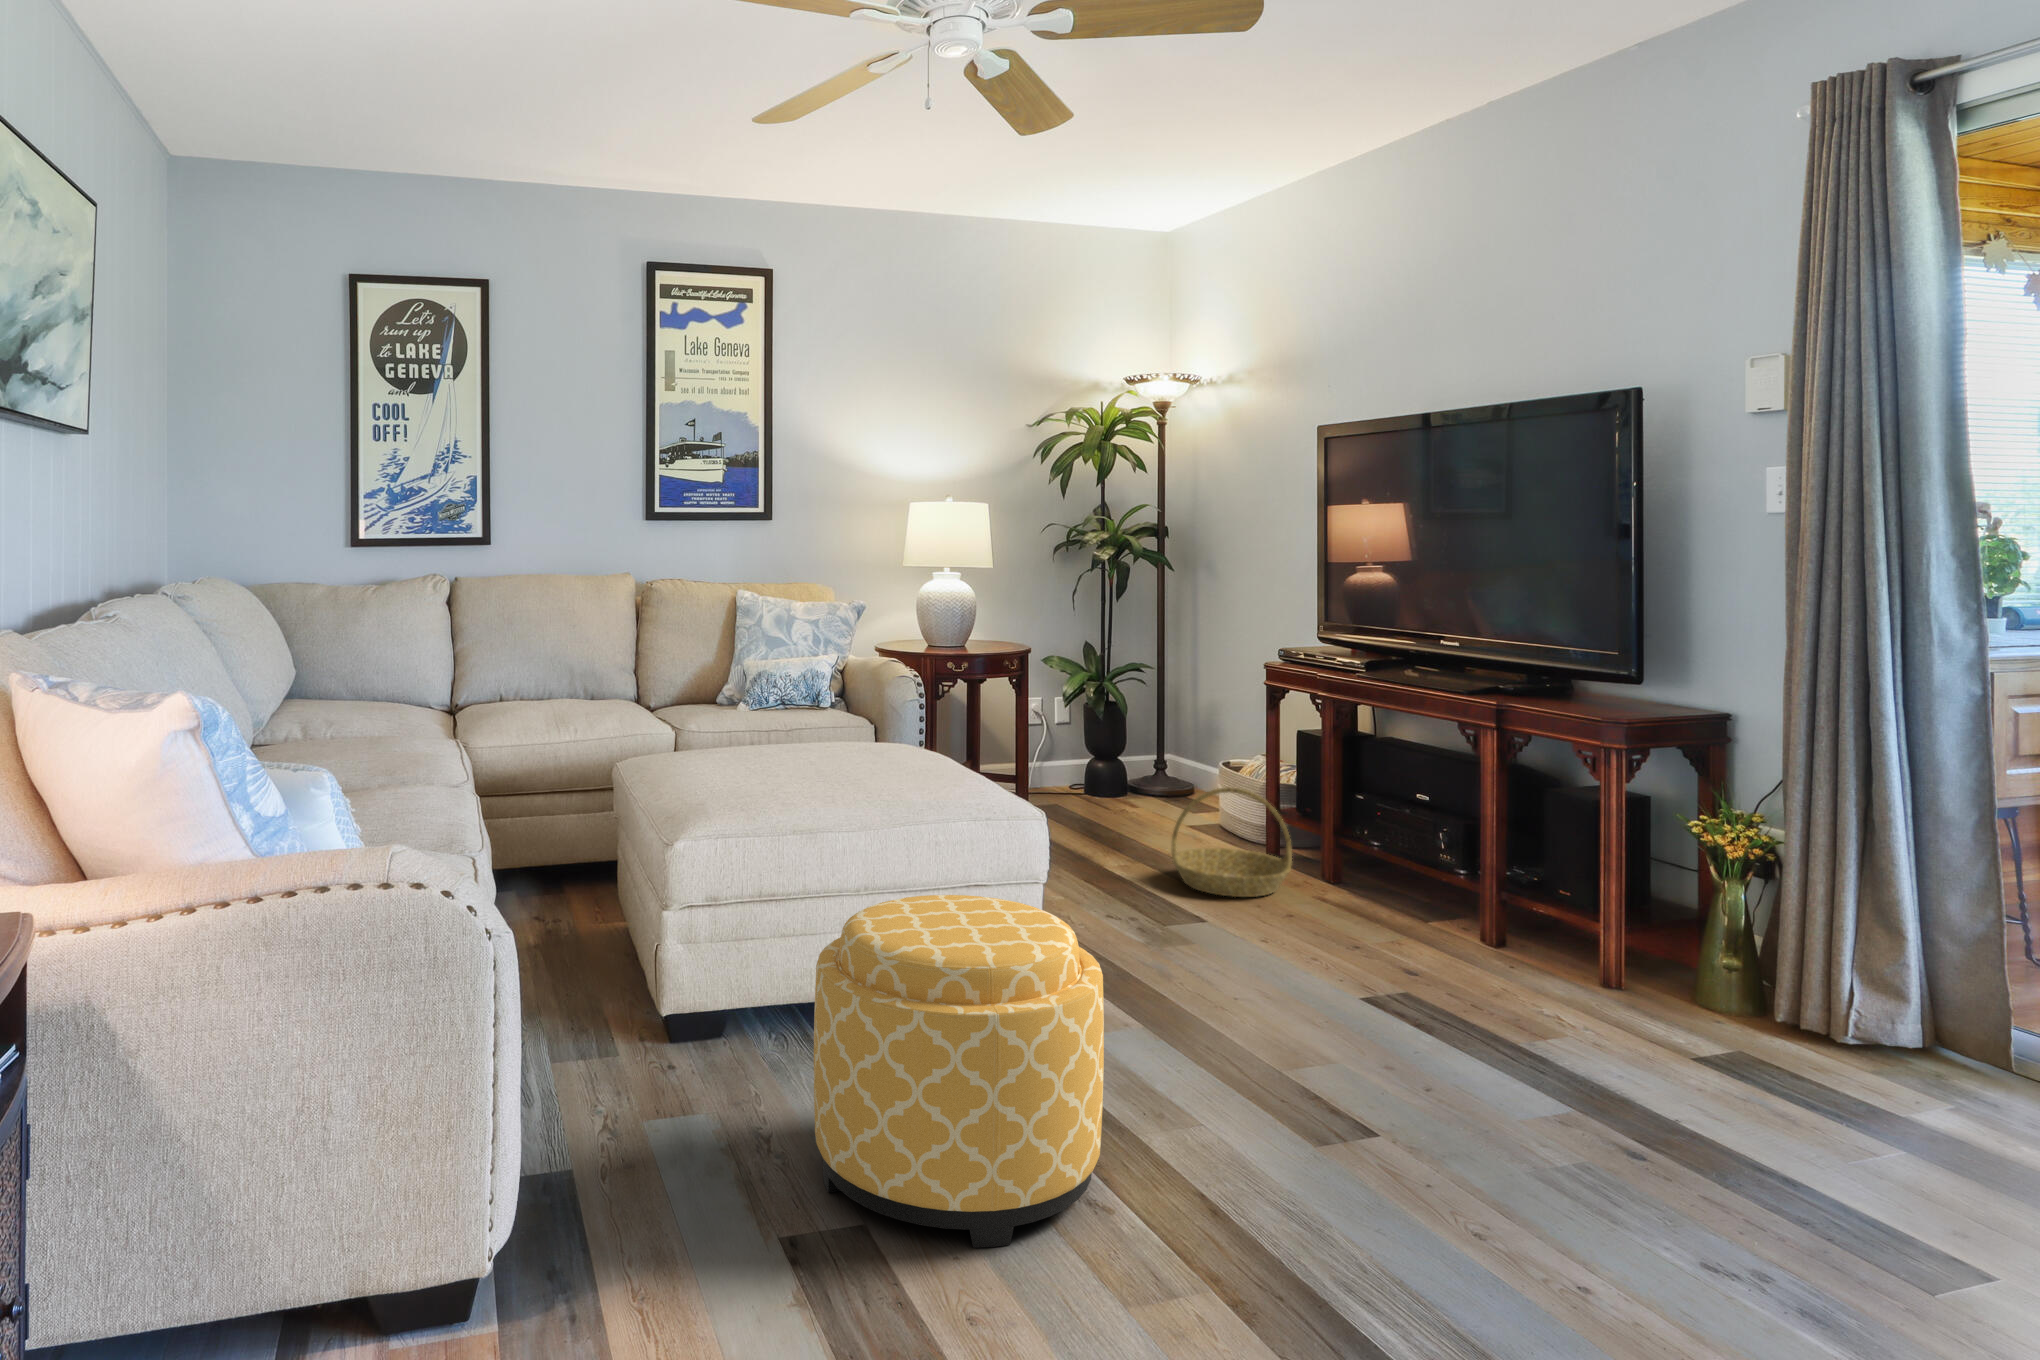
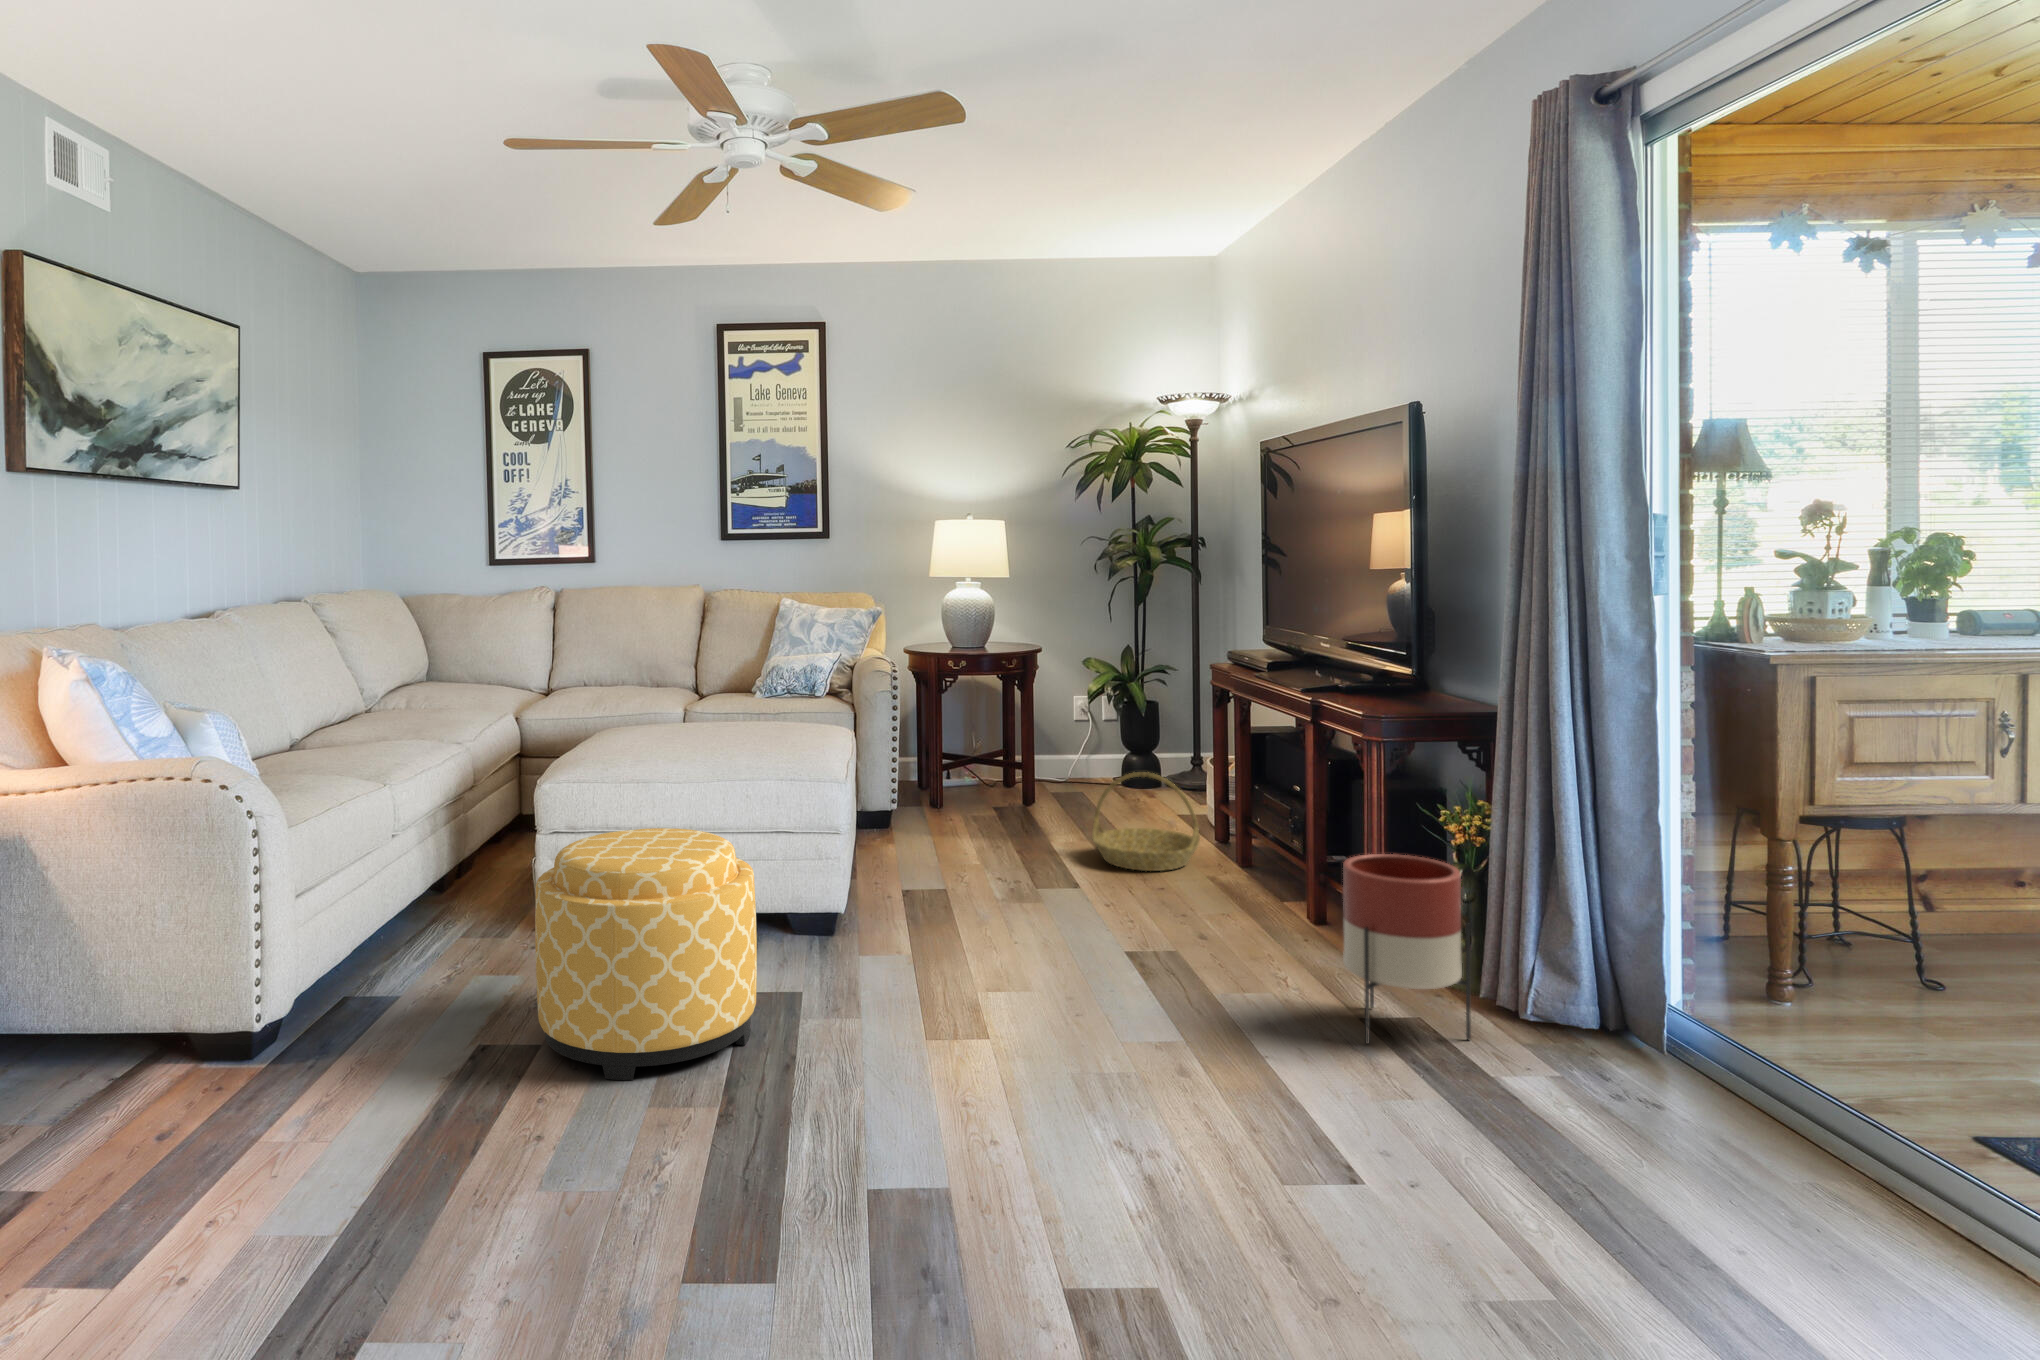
planter: none [1667,881,1814,1095] -> present [1343,854,1471,1044]

